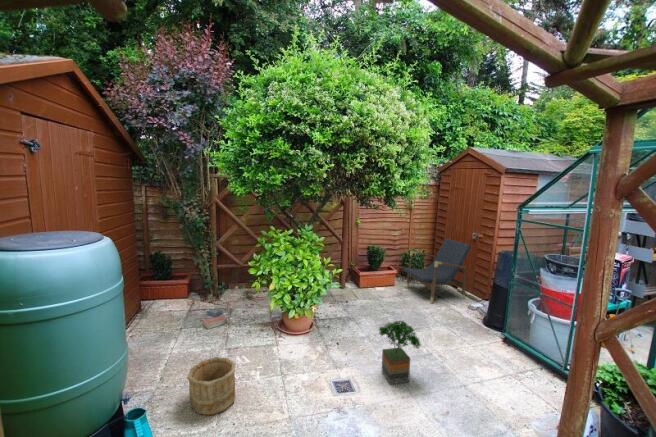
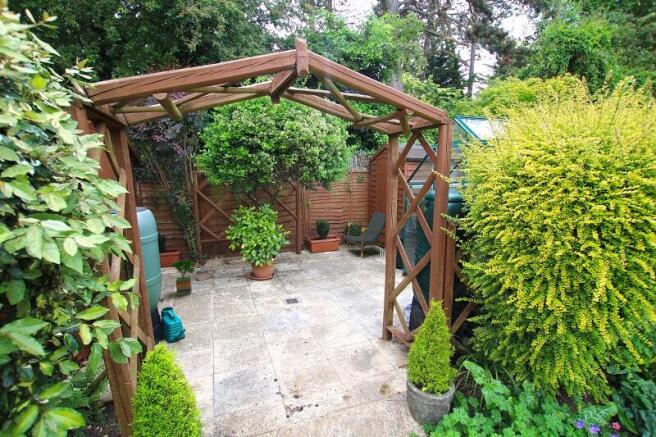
potted tree: present [379,321,421,384] -> present [171,260,195,296]
wooden bucket: present [187,357,235,415] -> none [194,284,223,313]

